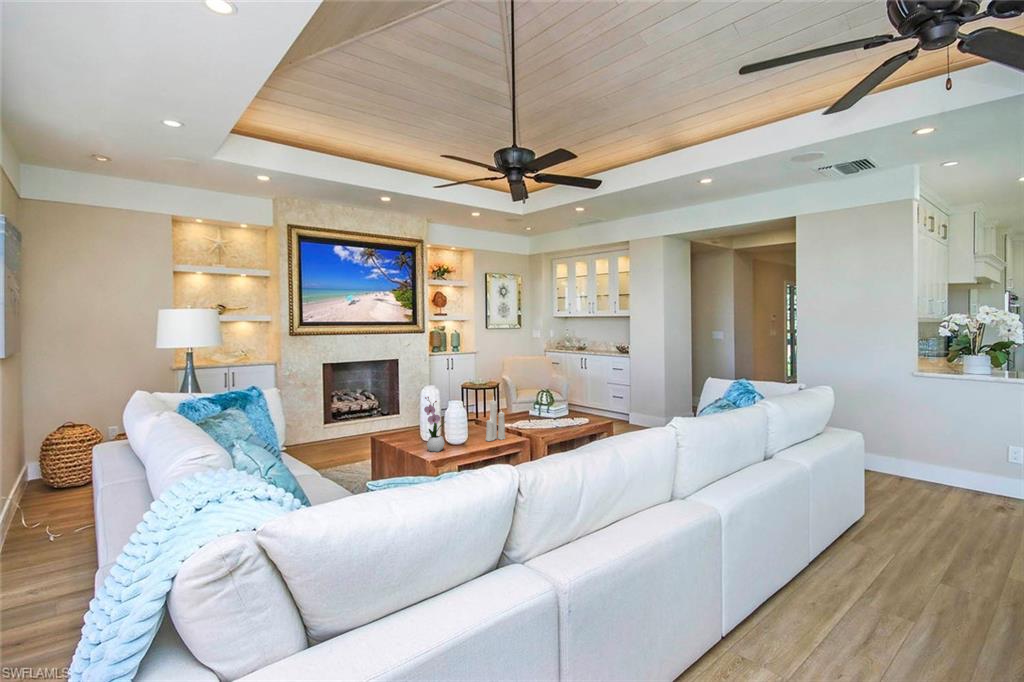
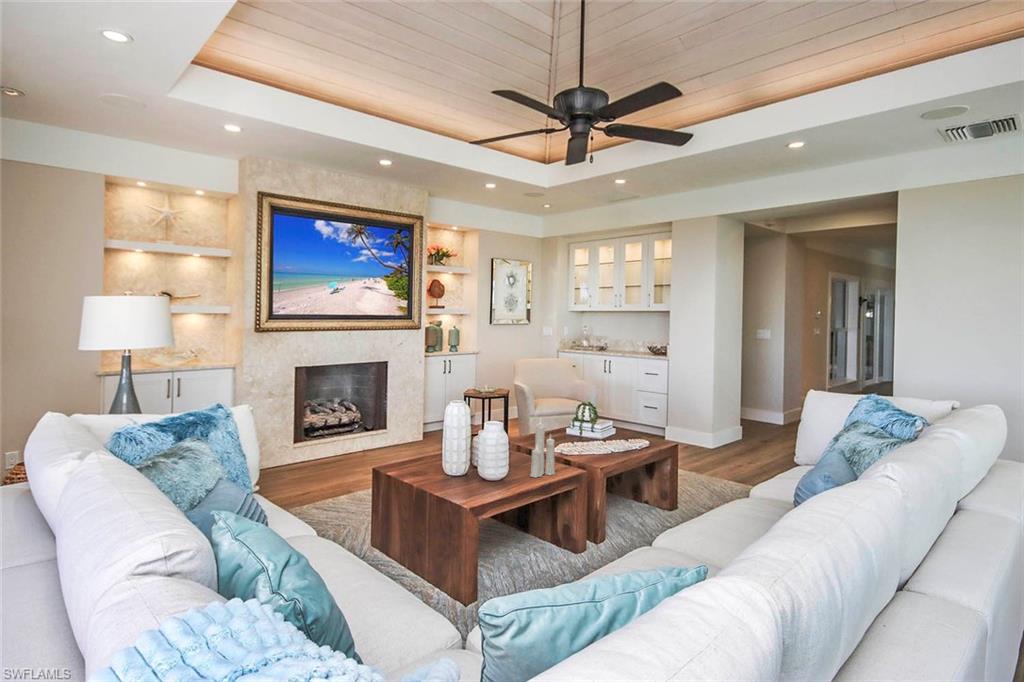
flower arrangement: present [424,397,445,452] -> none [457,420,485,495]

